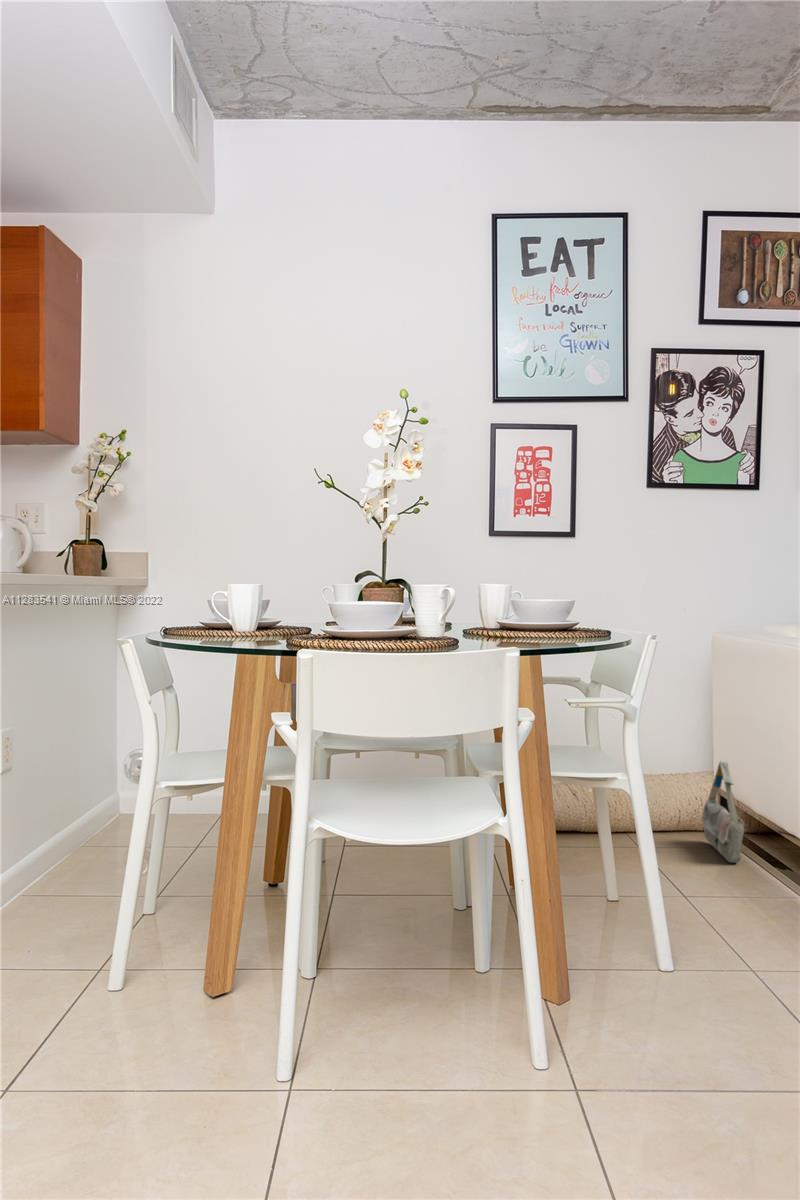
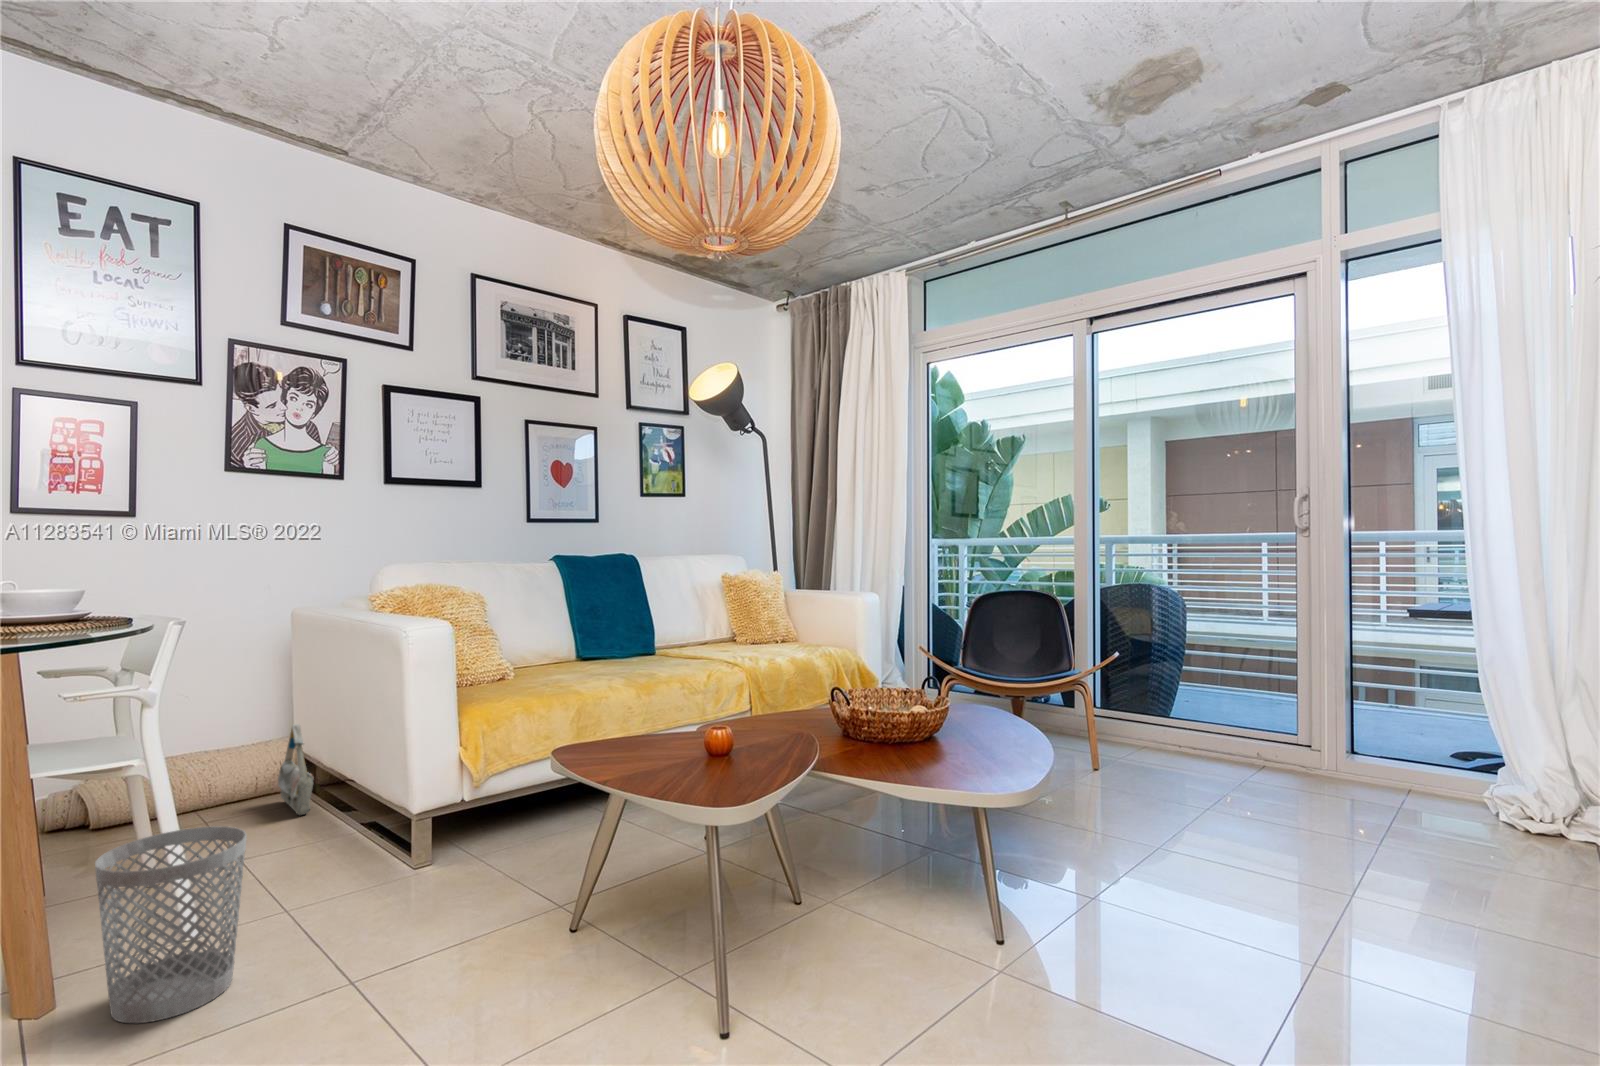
wastebasket: none [612,860,748,1068] -> present [95,826,247,1023]

